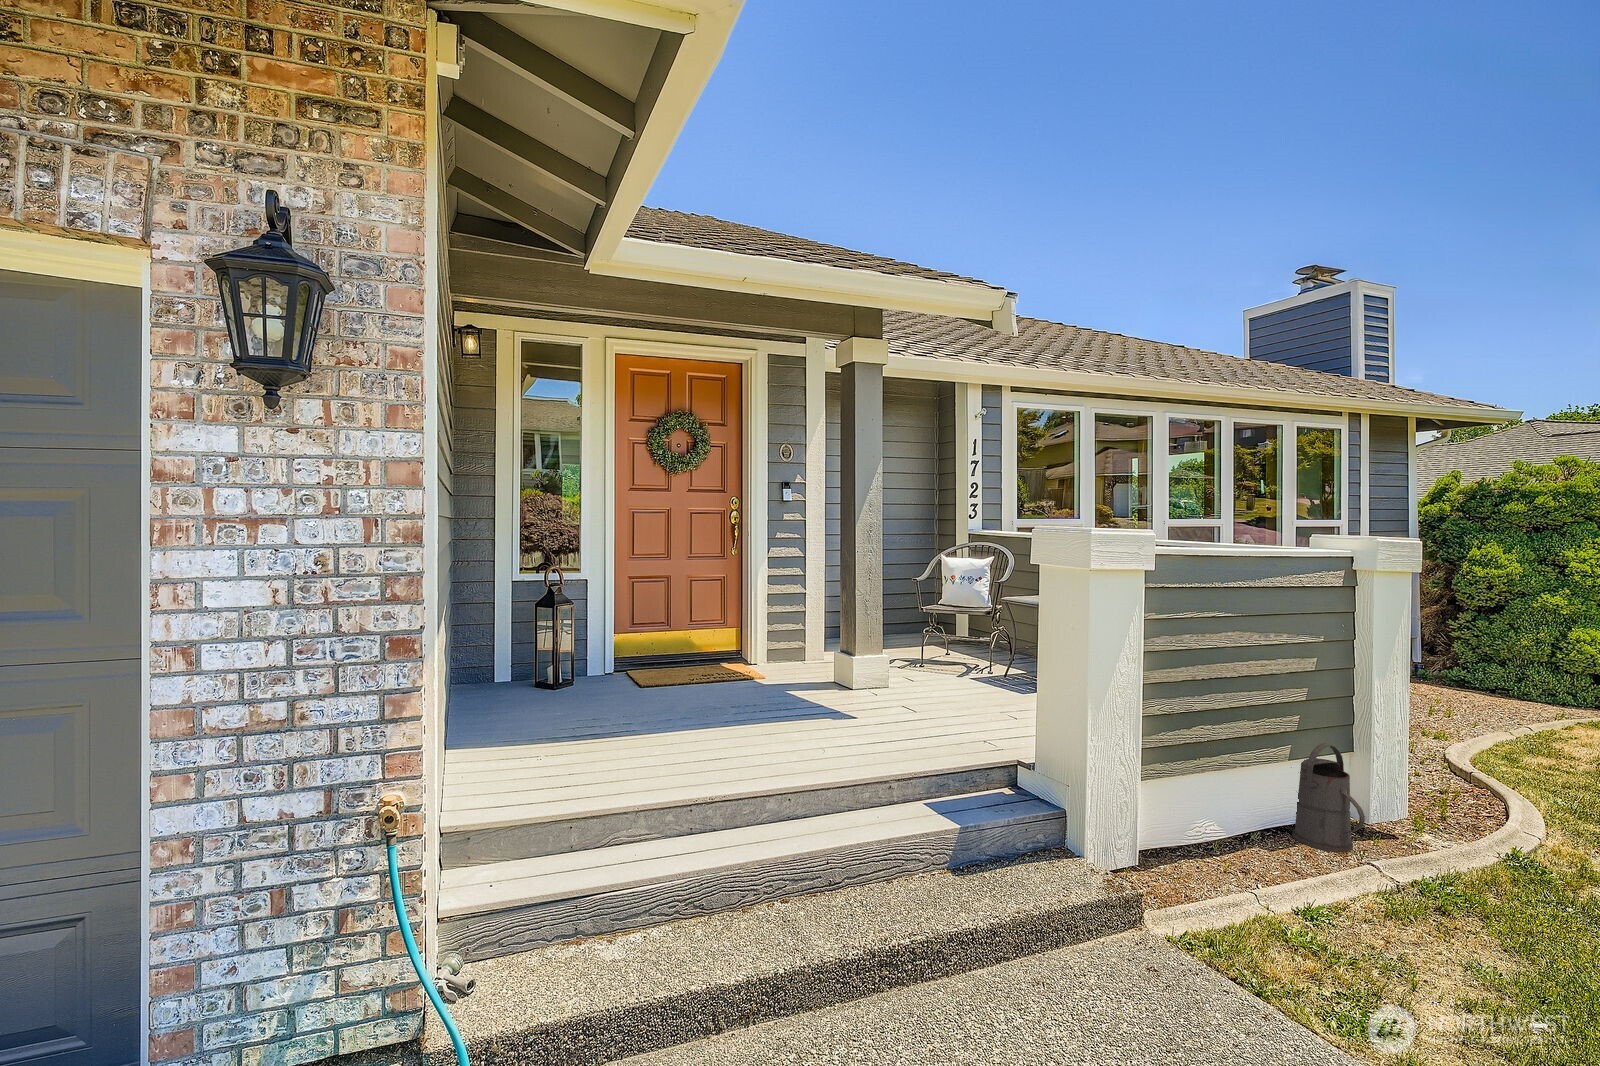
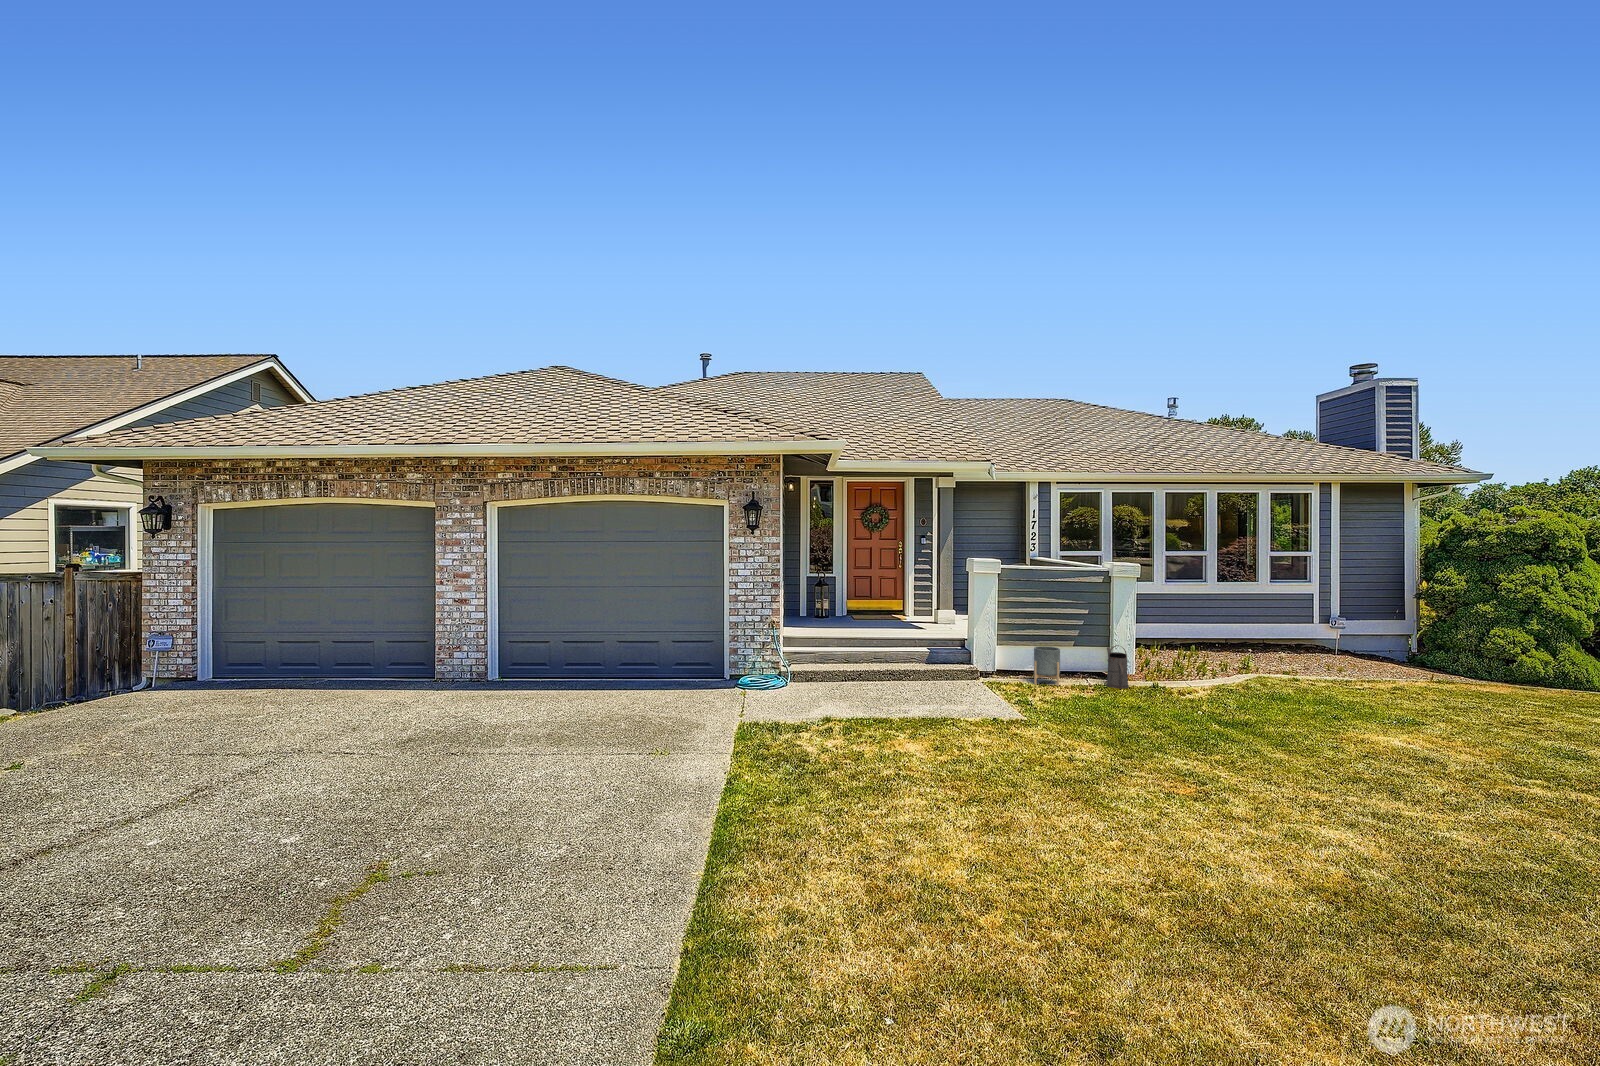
planter: none [1136,754,1225,864] -> present [1034,646,1060,686]

